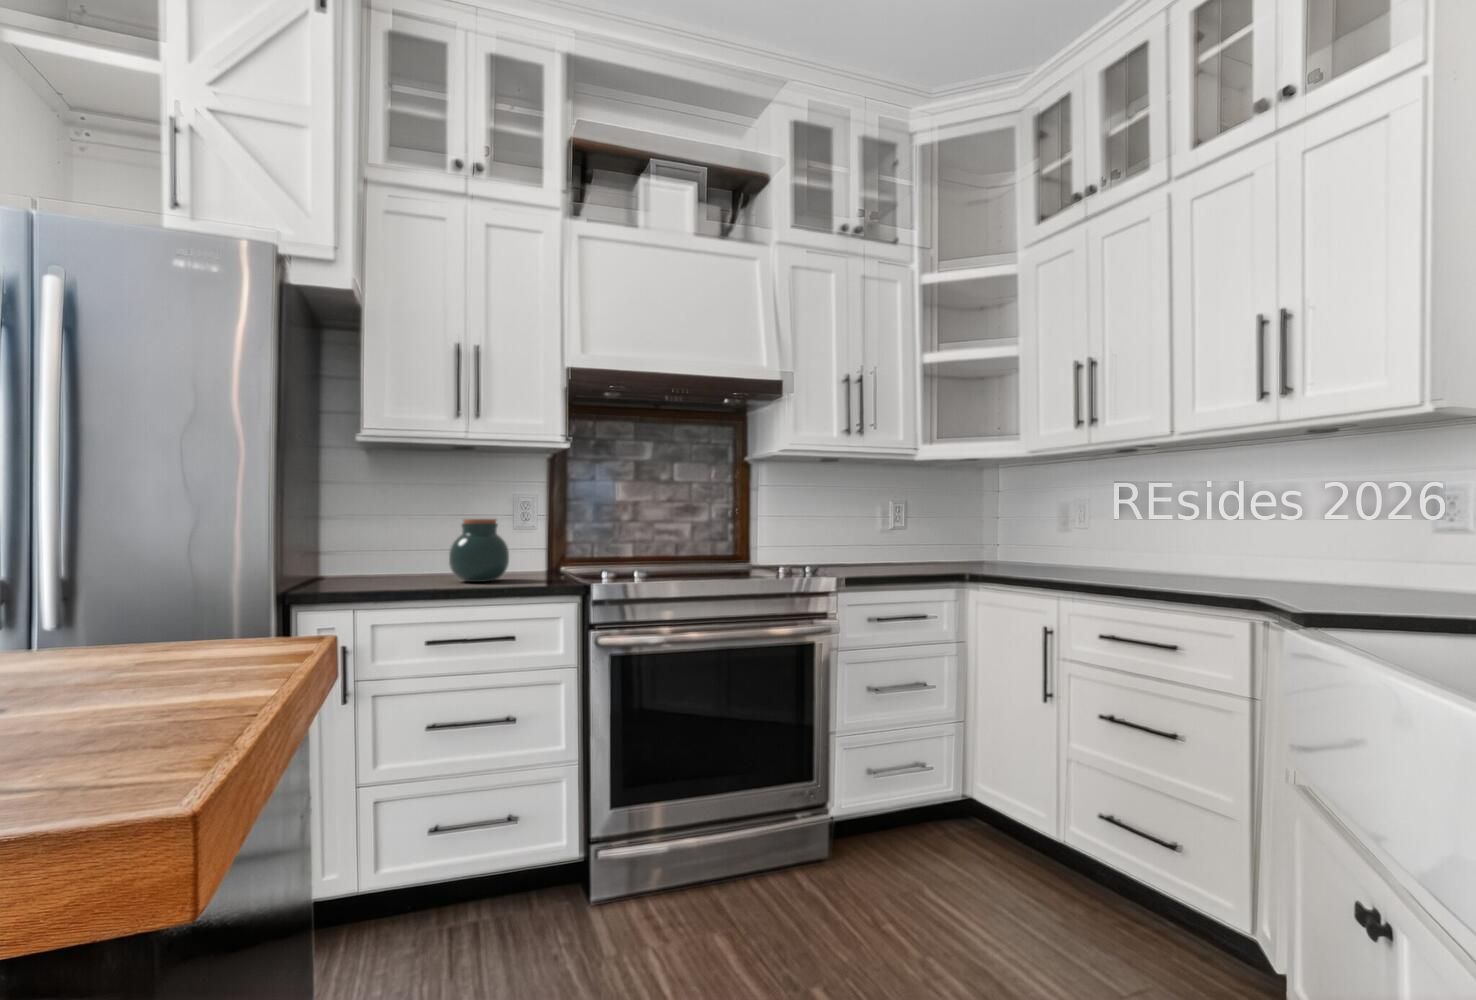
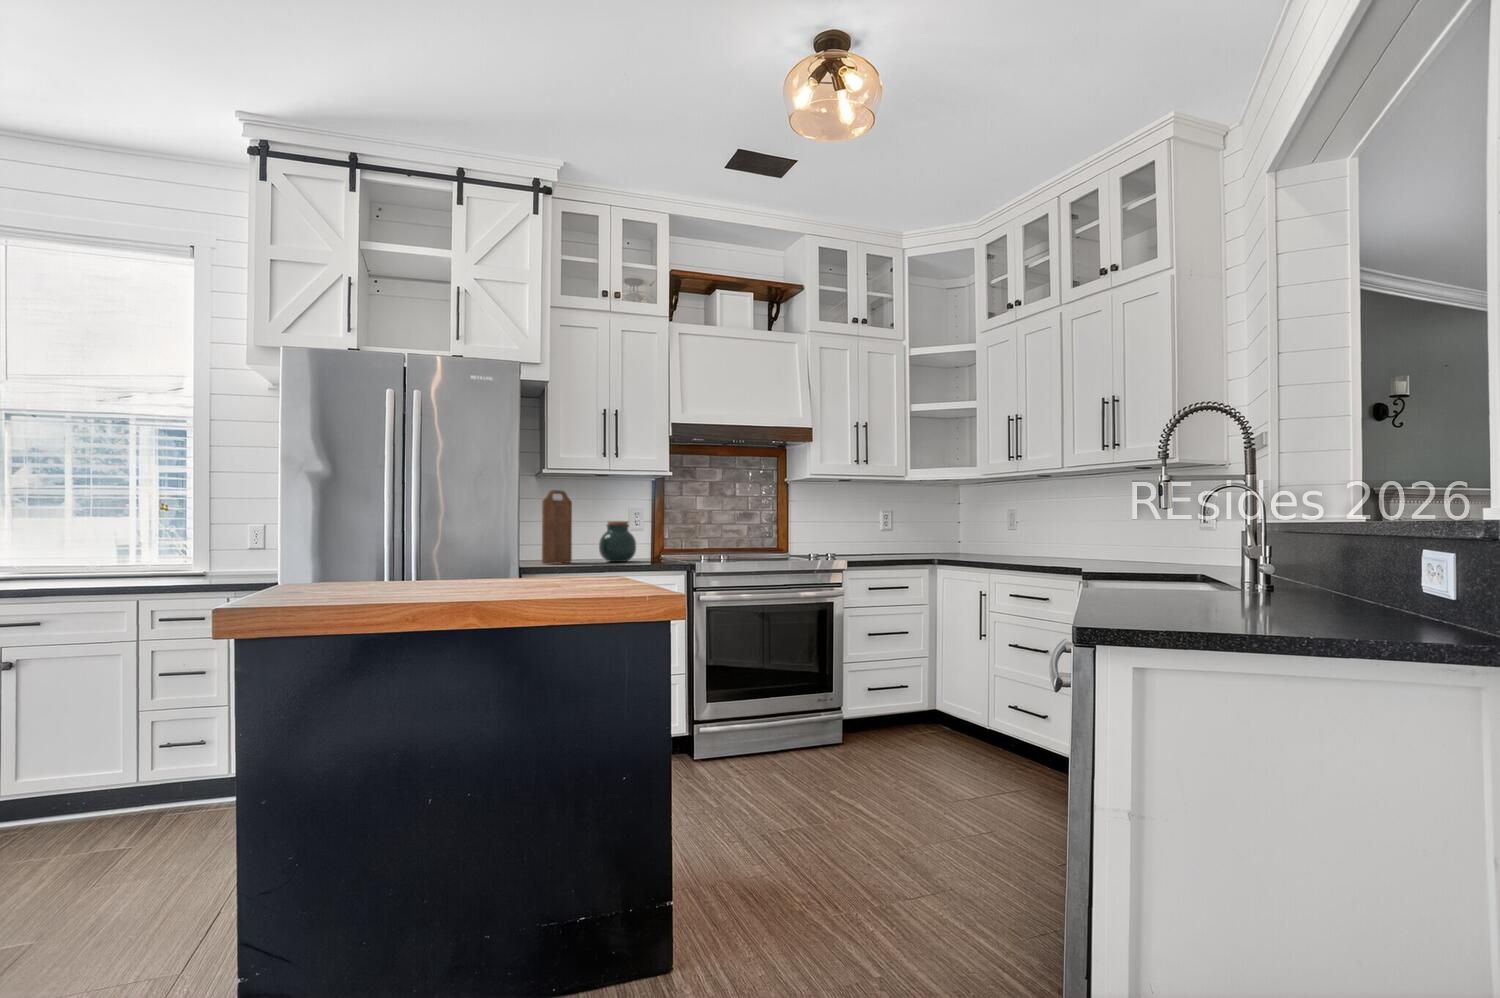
cutting board: none [343,469,404,588] -> present [542,490,572,564]

